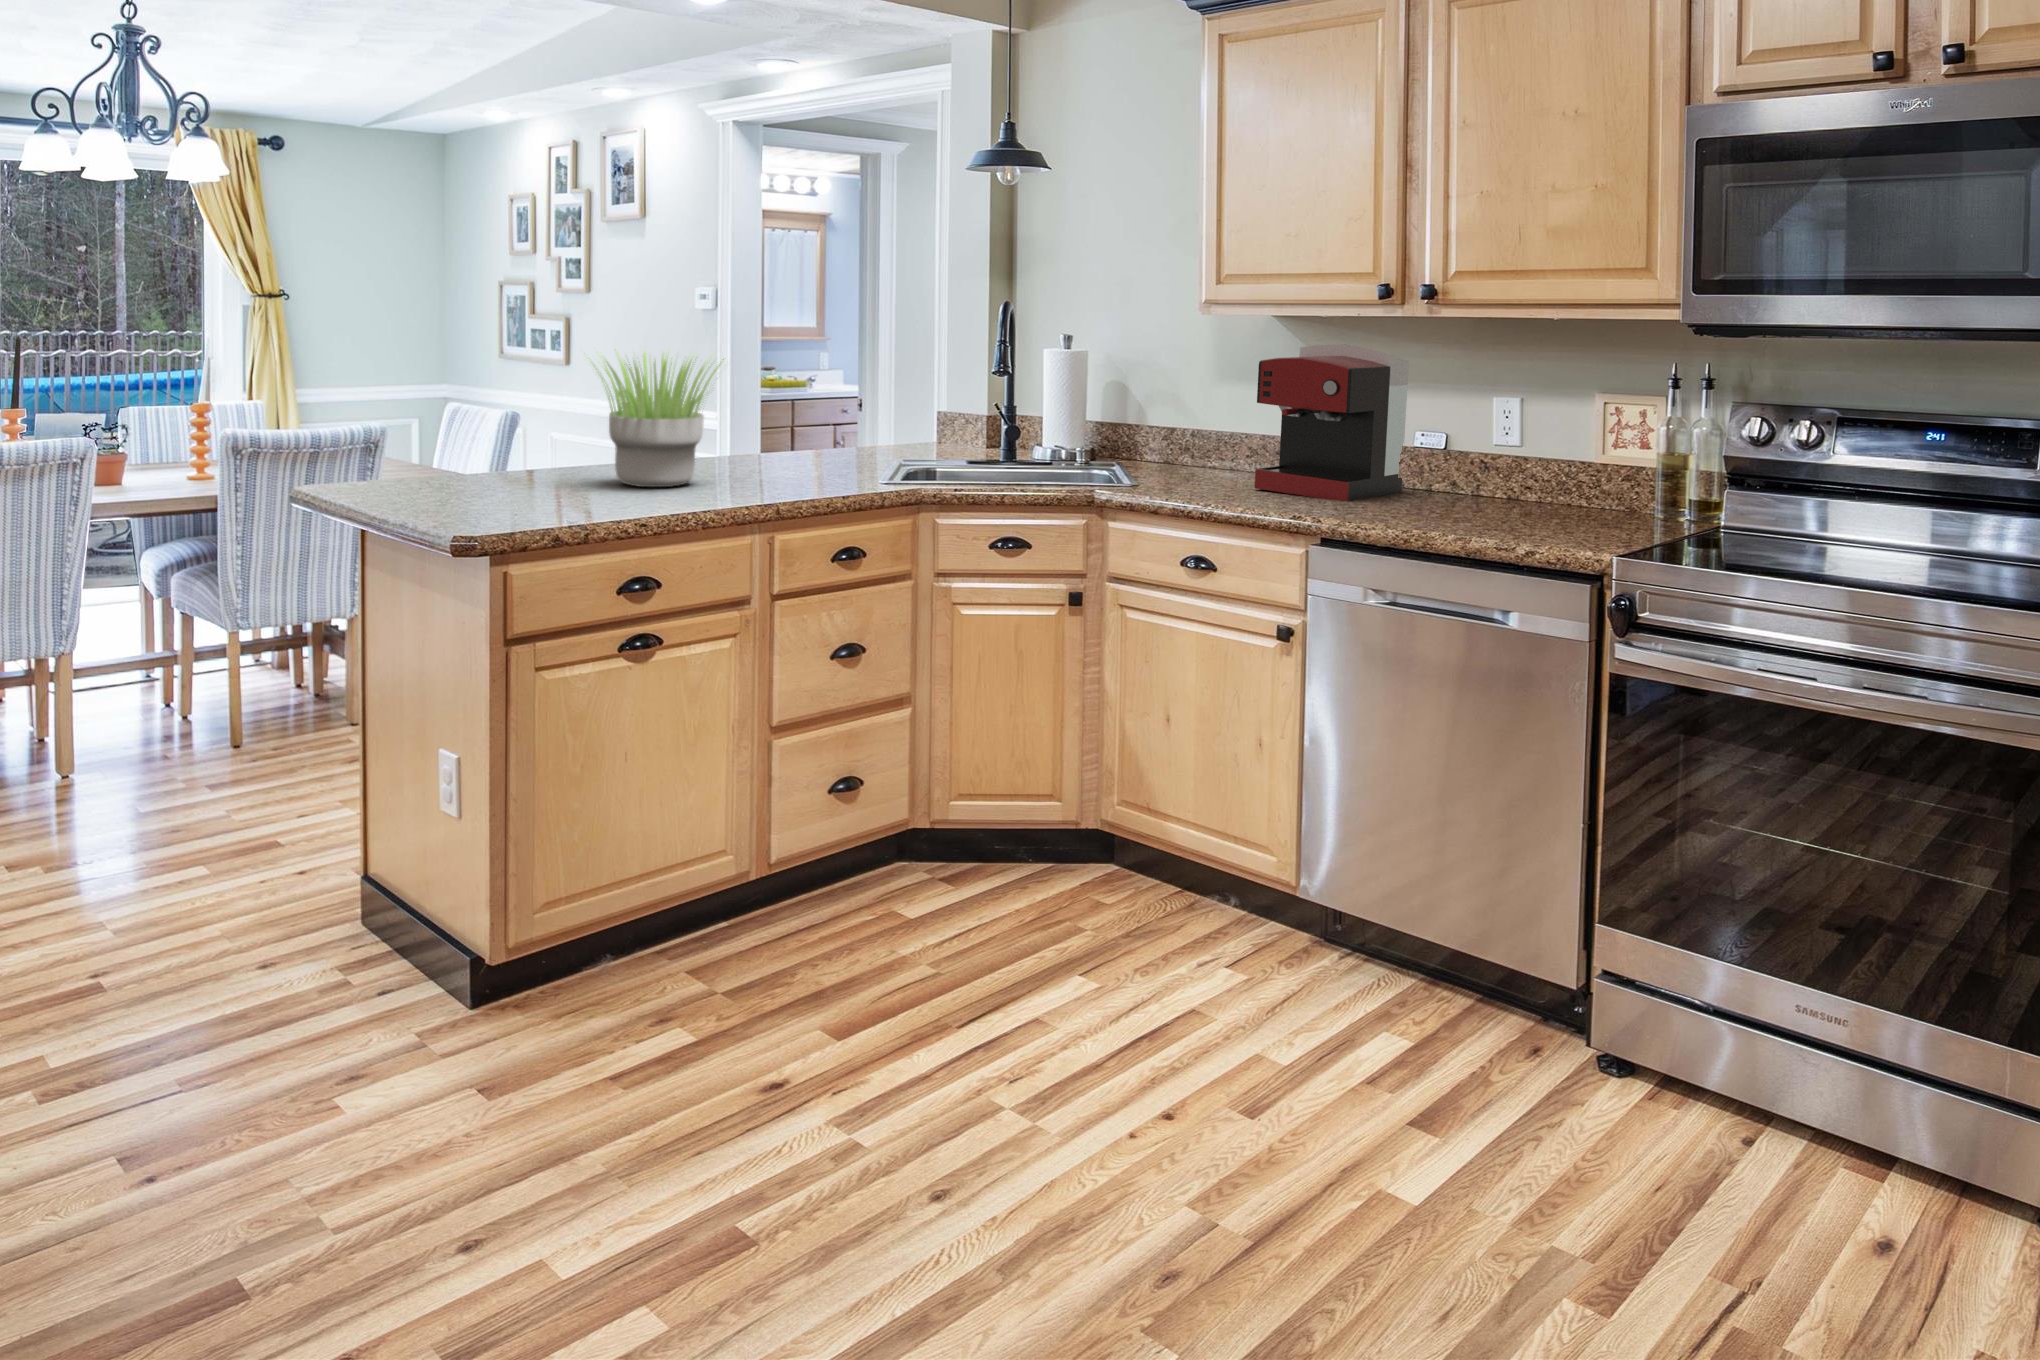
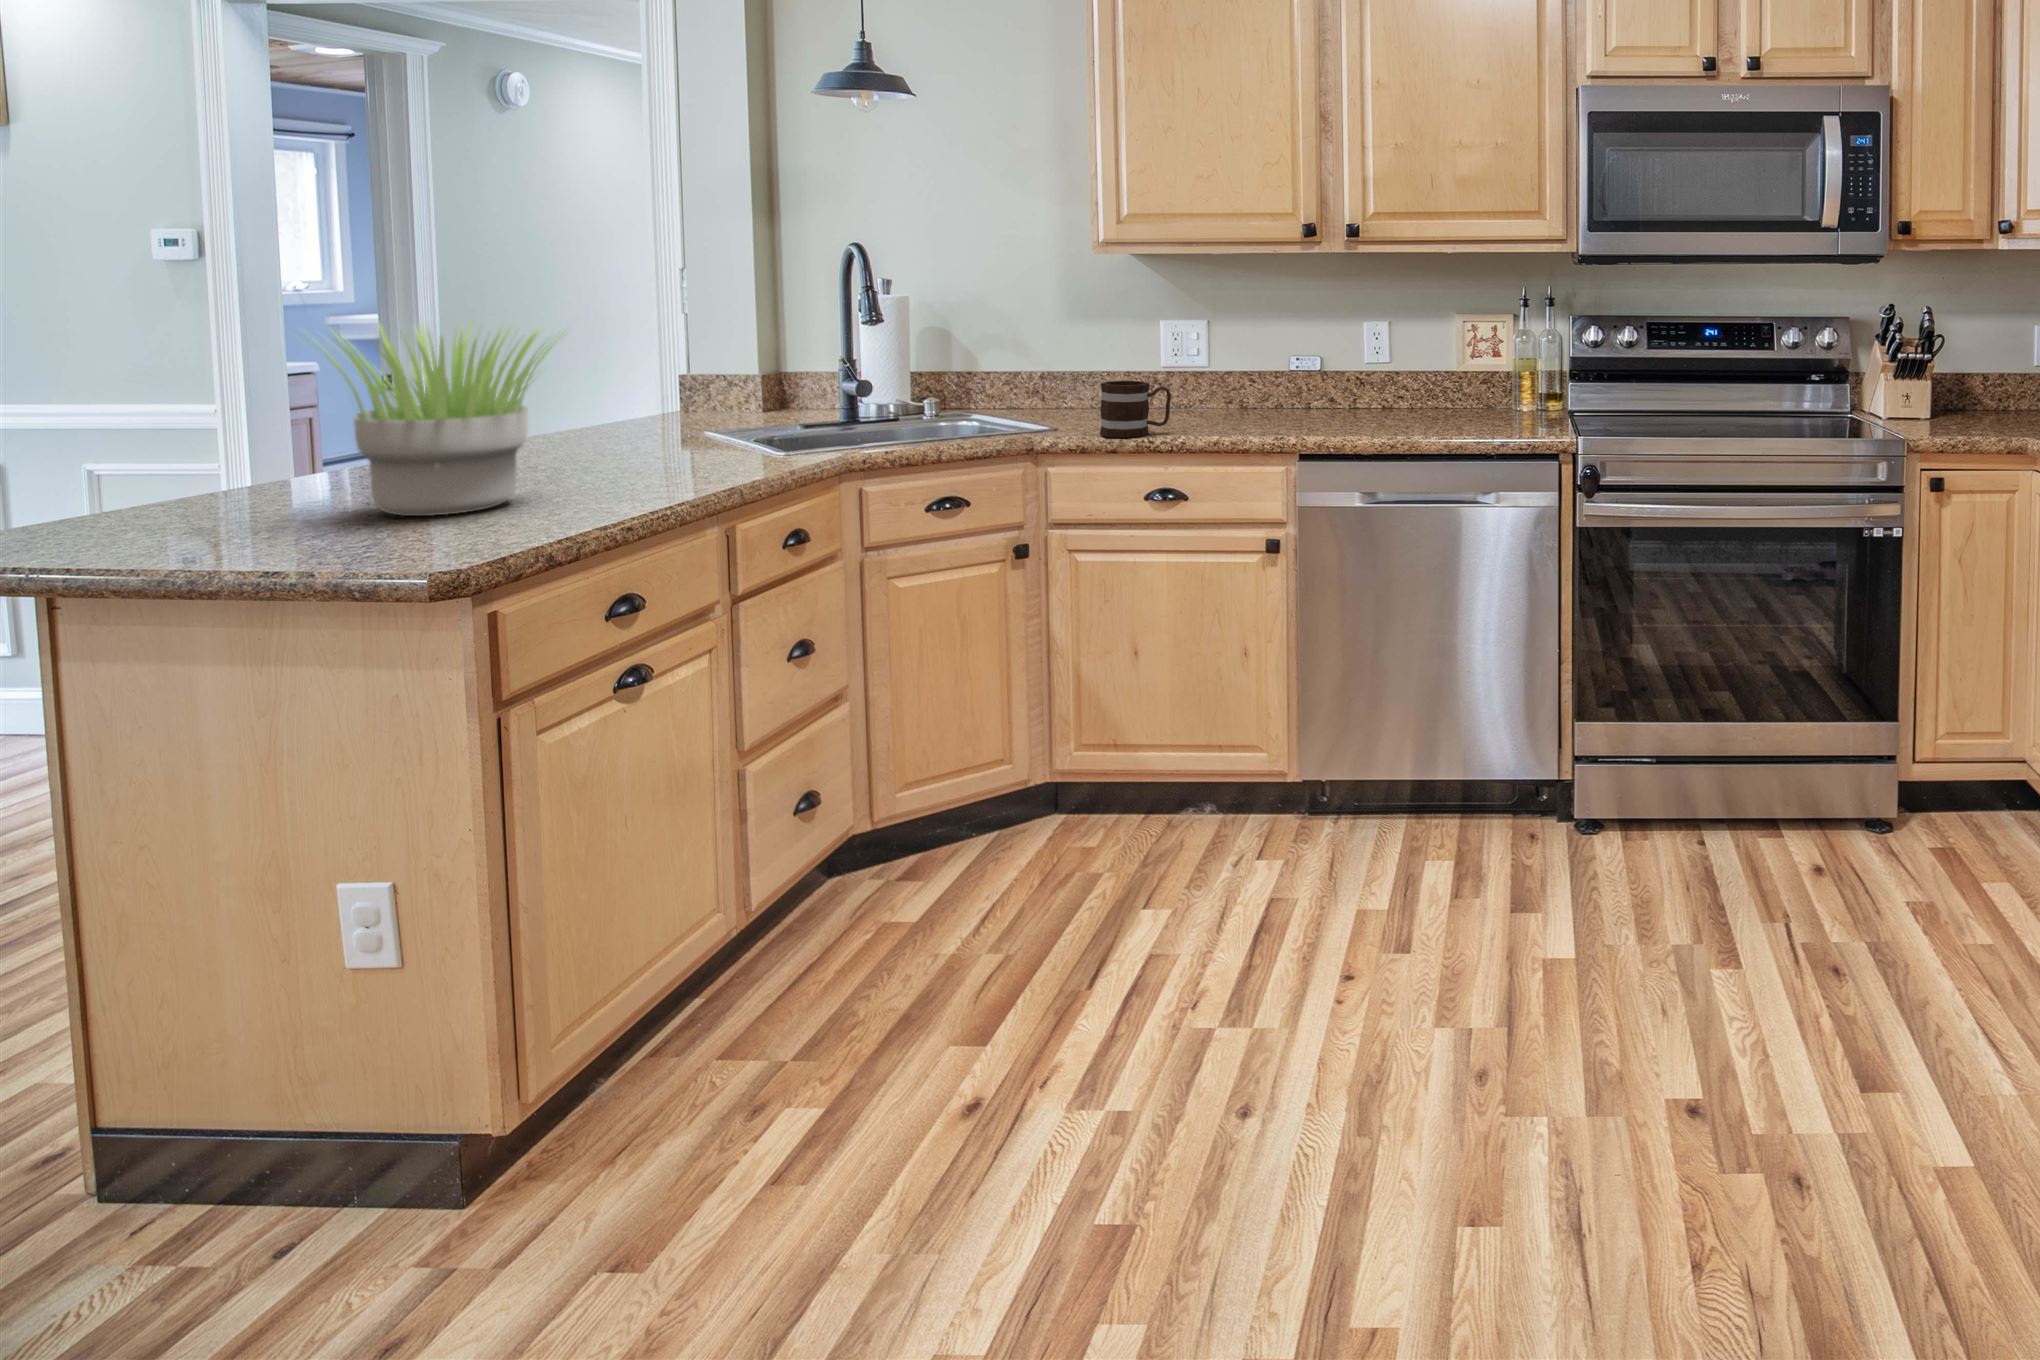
coffee maker: present [1255,344,1409,501] -> none [1170,282,1284,422]
mug: none [1153,440,1220,499] -> present [1100,381,1171,438]

